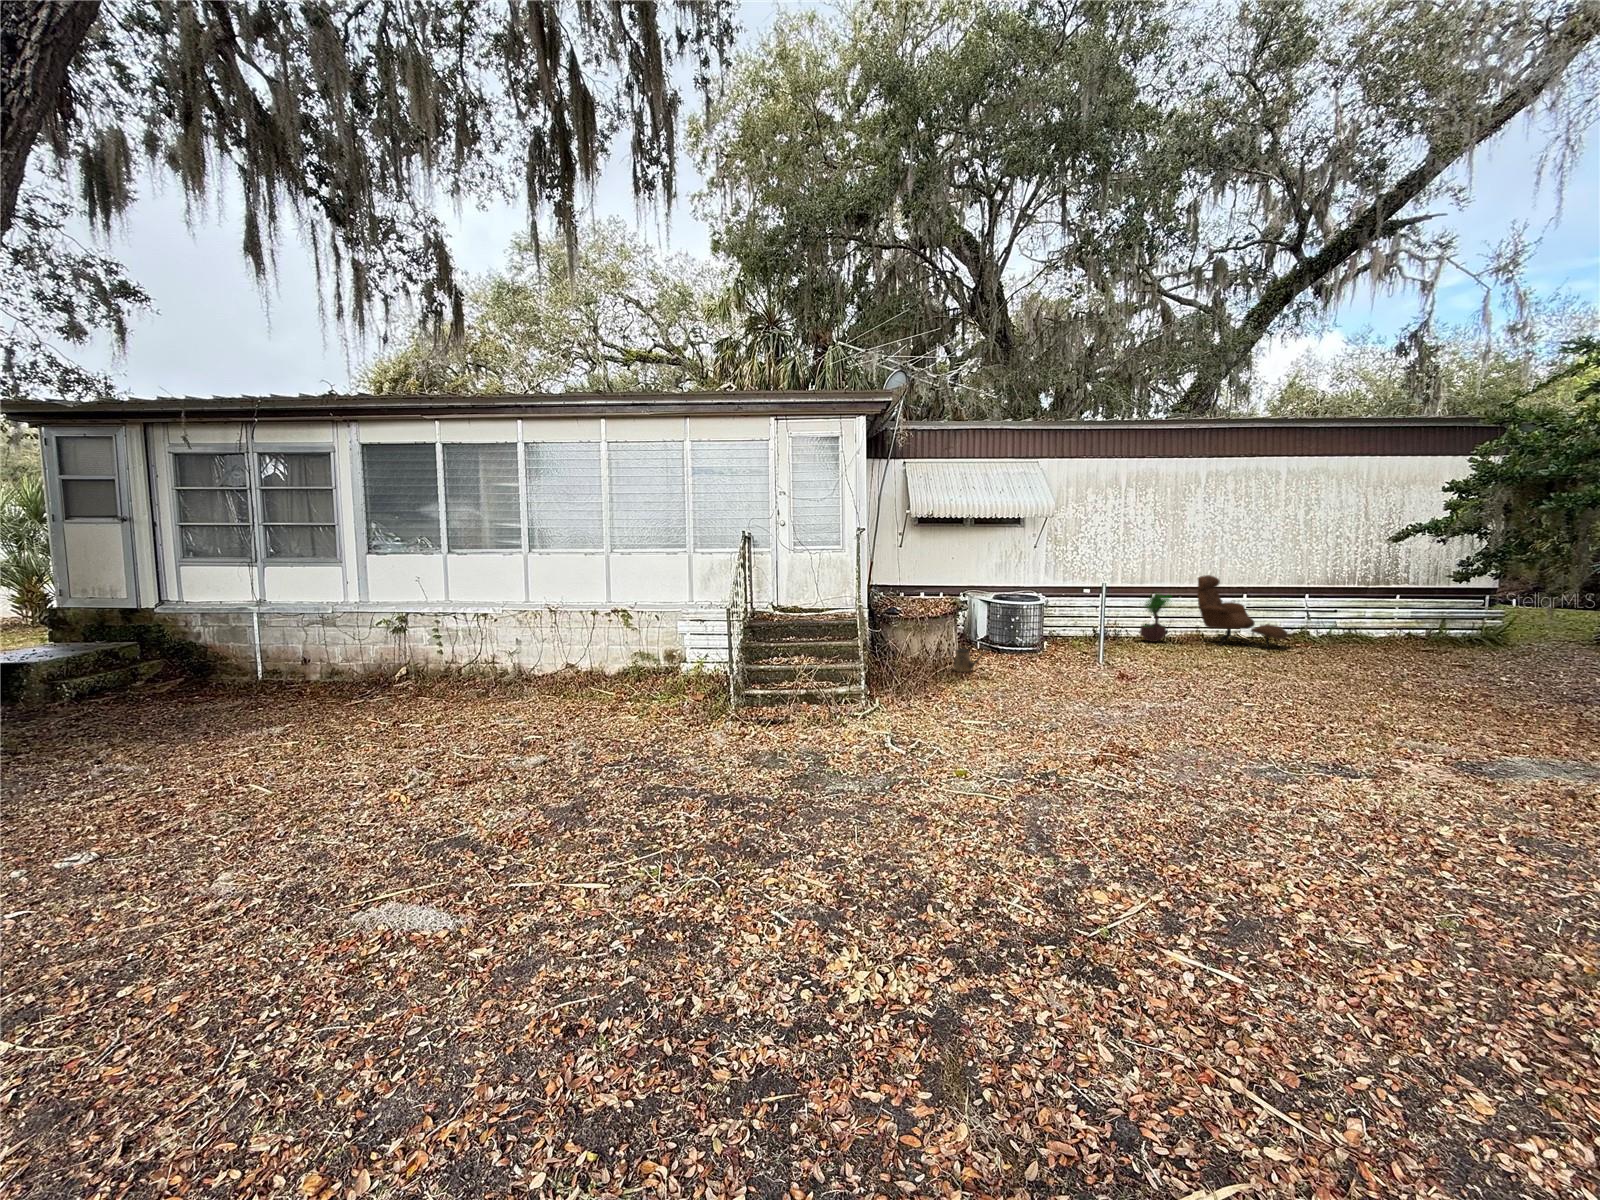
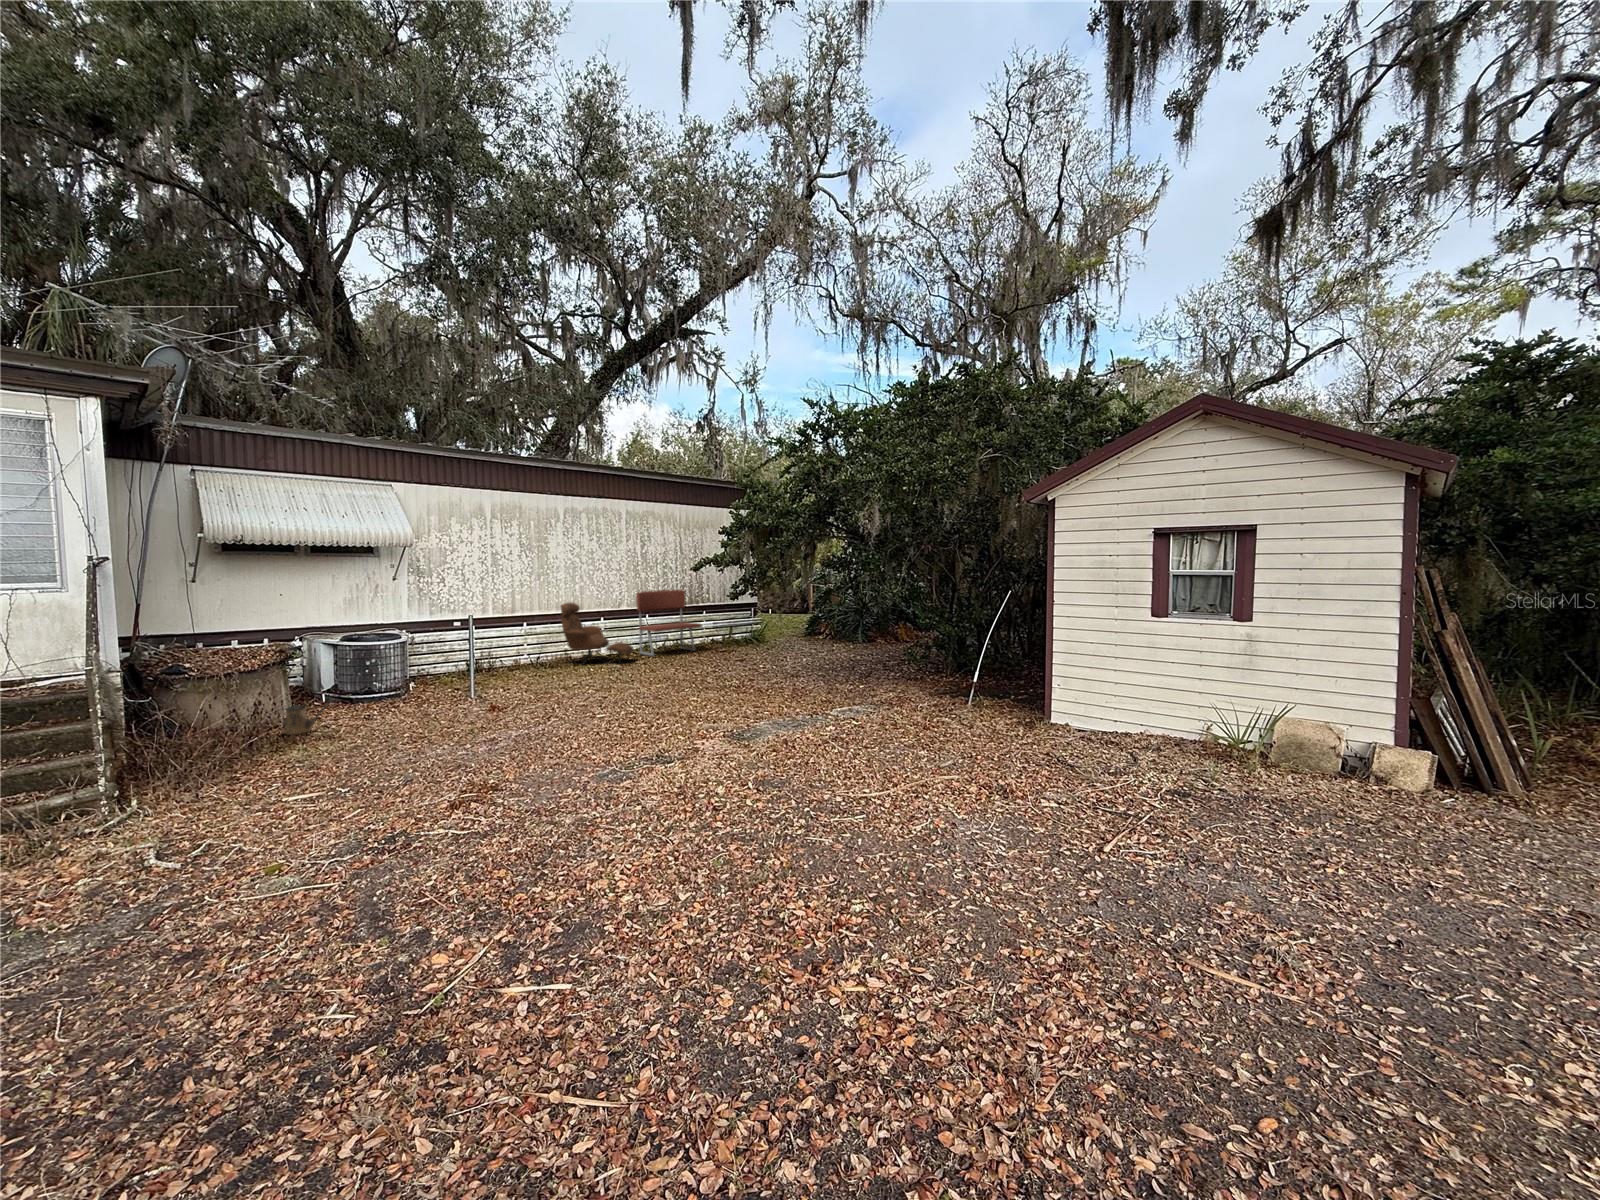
bench: none [1294,566,1395,646] -> present [636,590,701,656]
potted tree: present [1140,594,1170,642] -> none [510,618,541,669]

